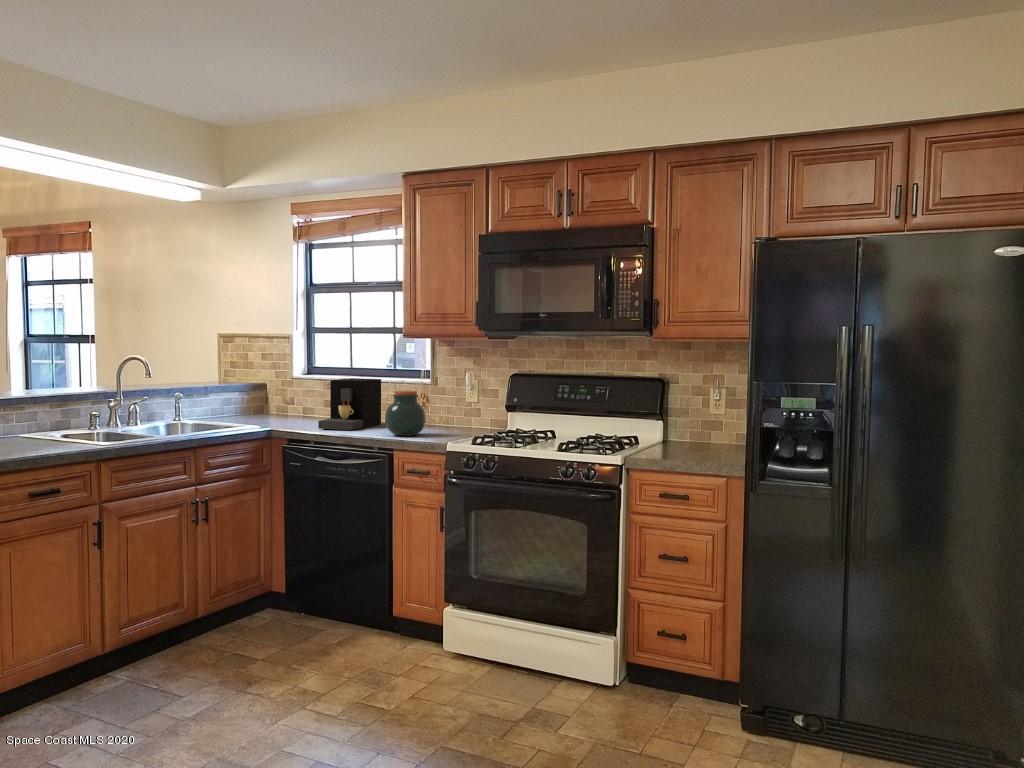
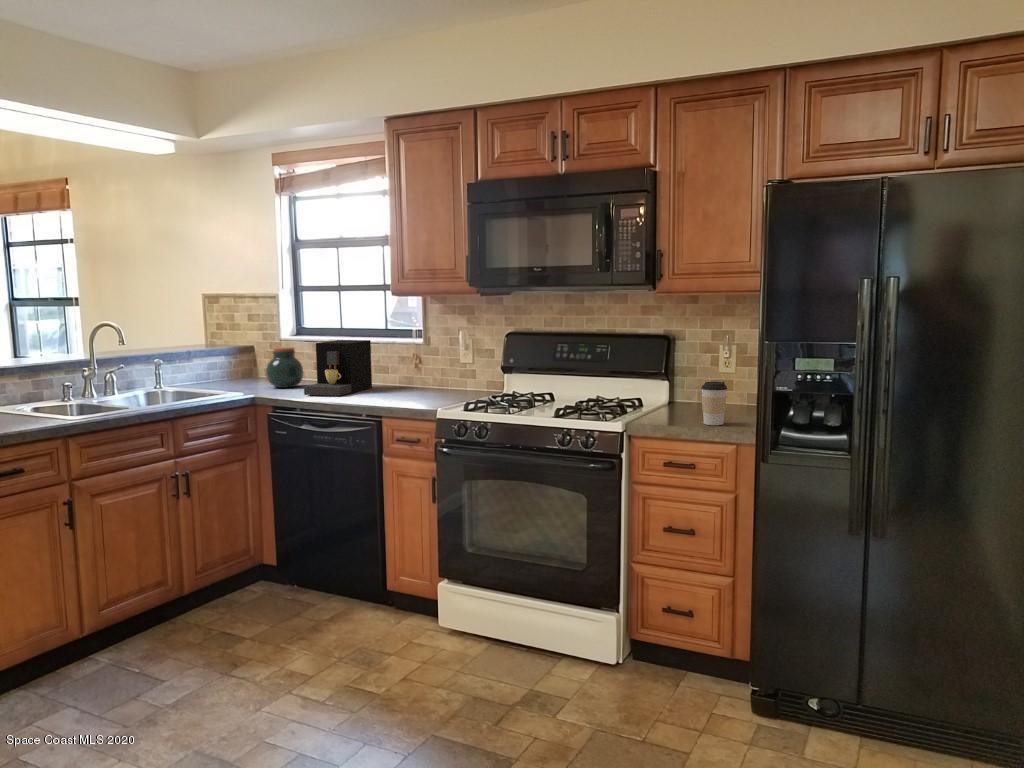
jar: present [385,391,426,436] -> present [266,347,303,388]
coffee cup: none [694,420,719,460] -> present [701,382,727,425]

